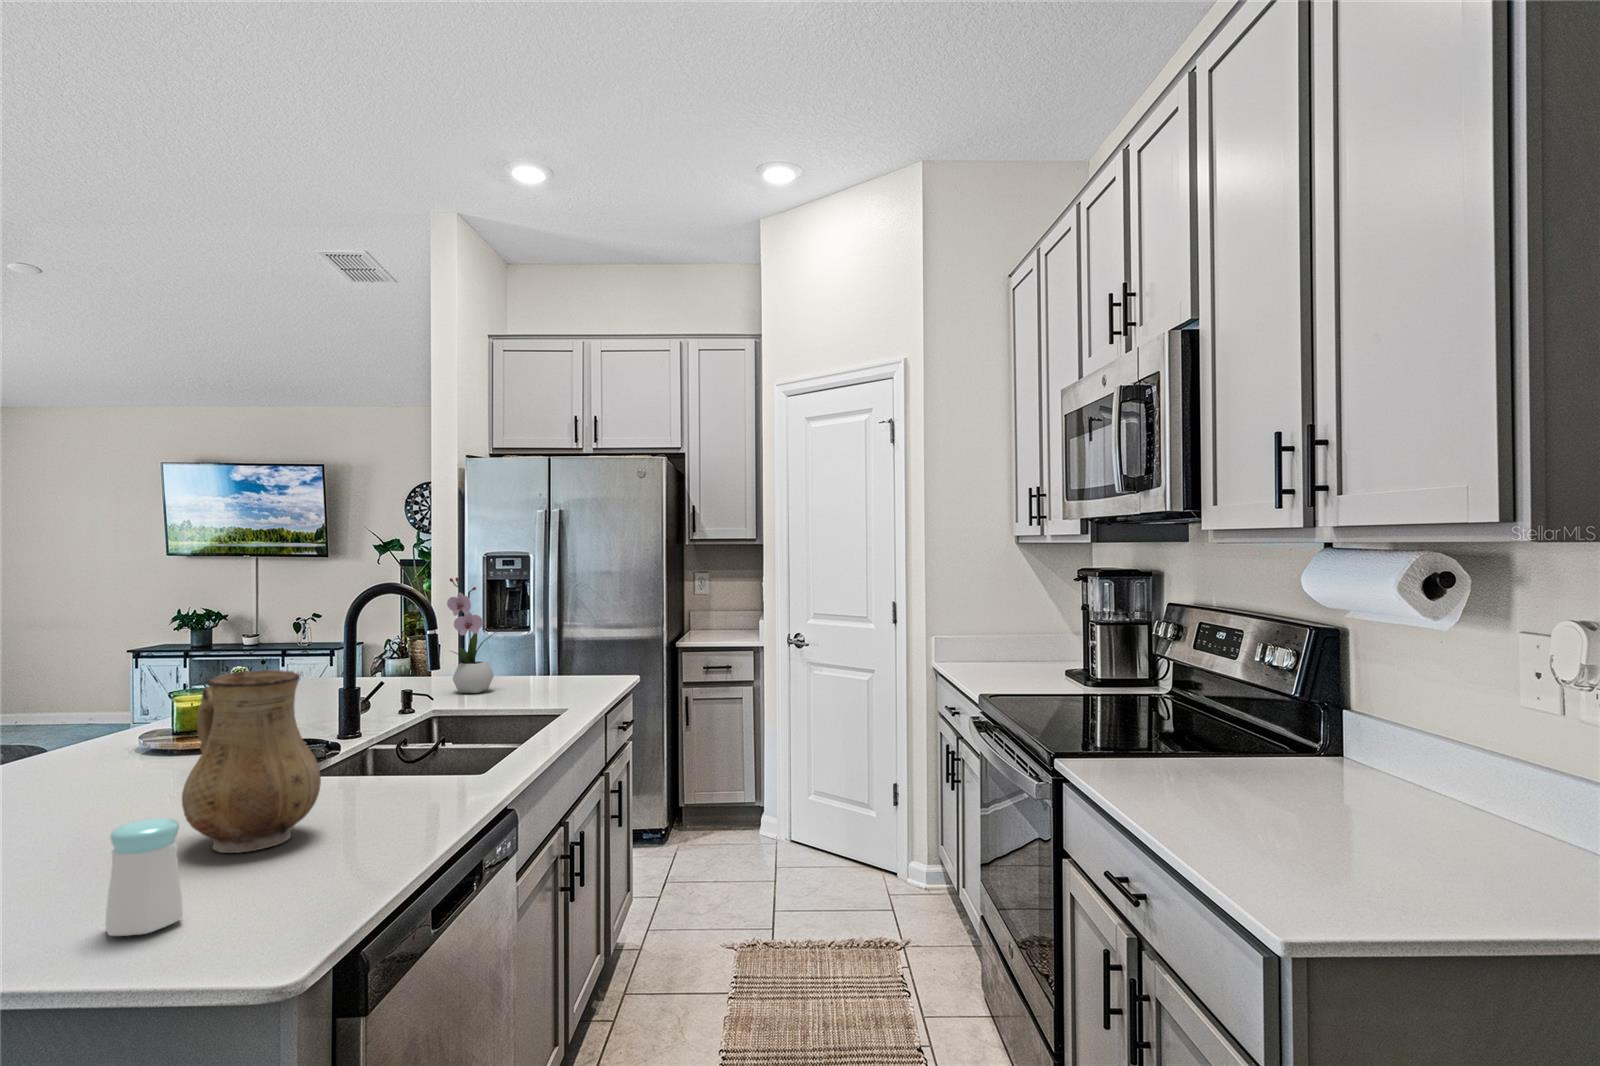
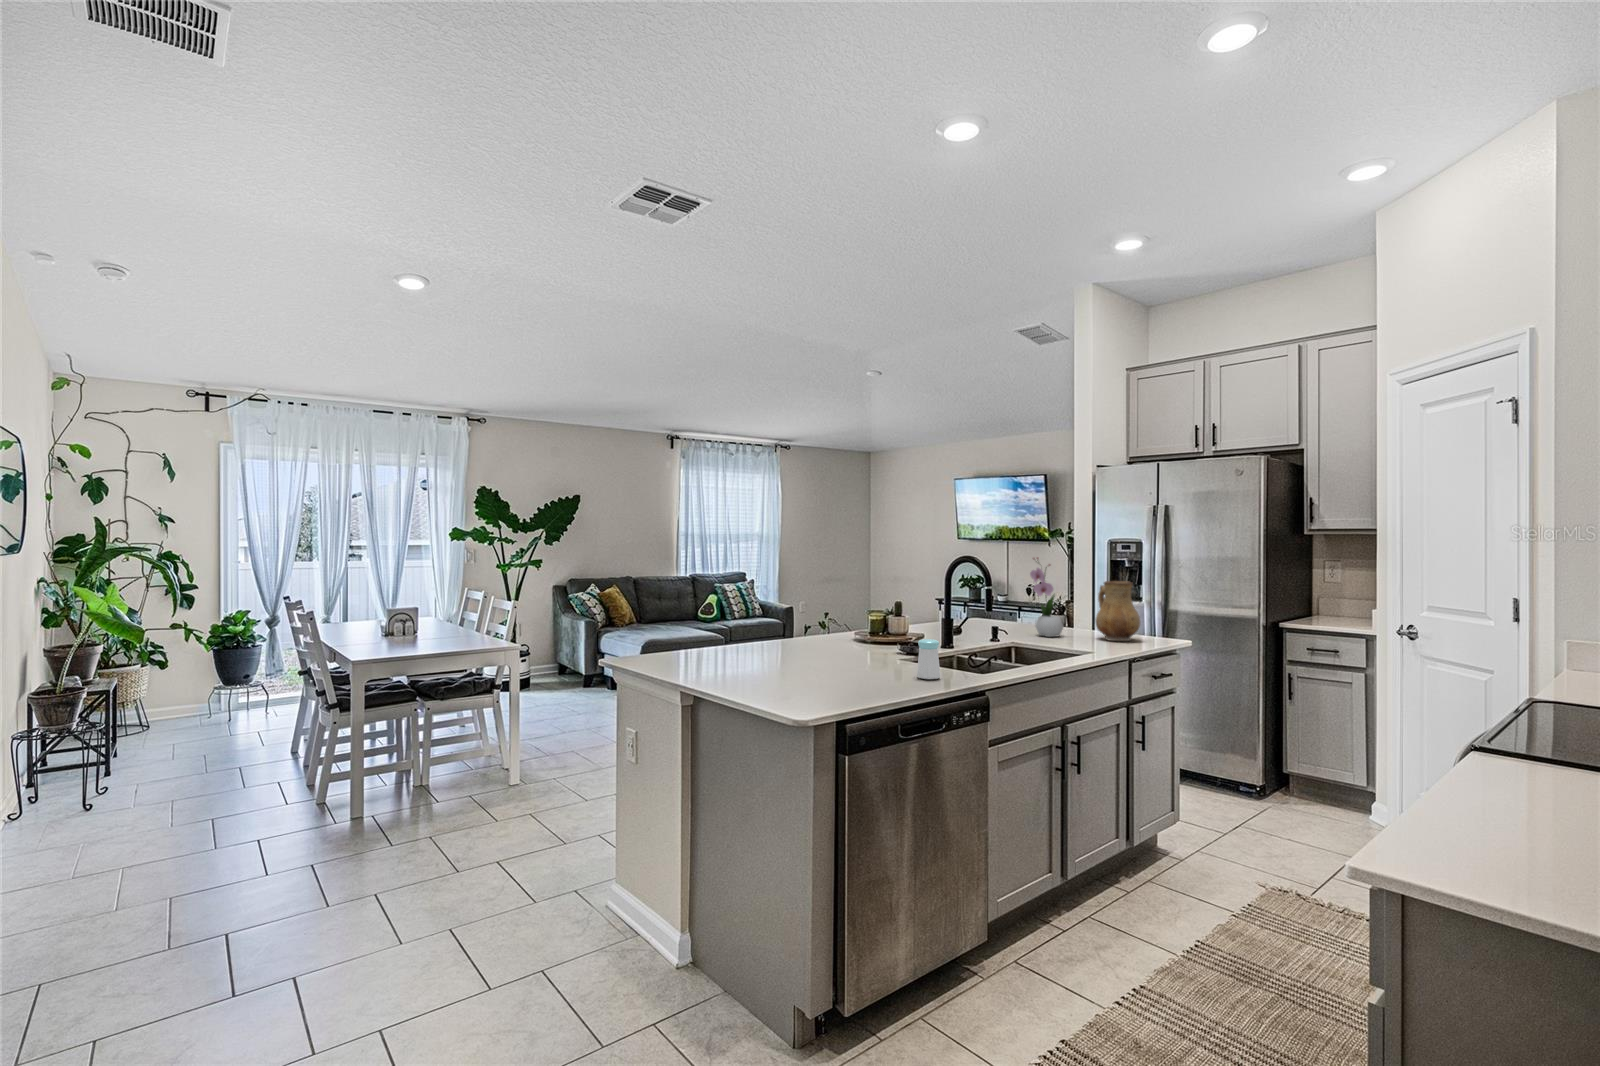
ceramic pitcher: present [182,670,321,853] -> present [1096,581,1140,641]
salt shaker: present [105,818,183,936] -> present [917,639,940,679]

